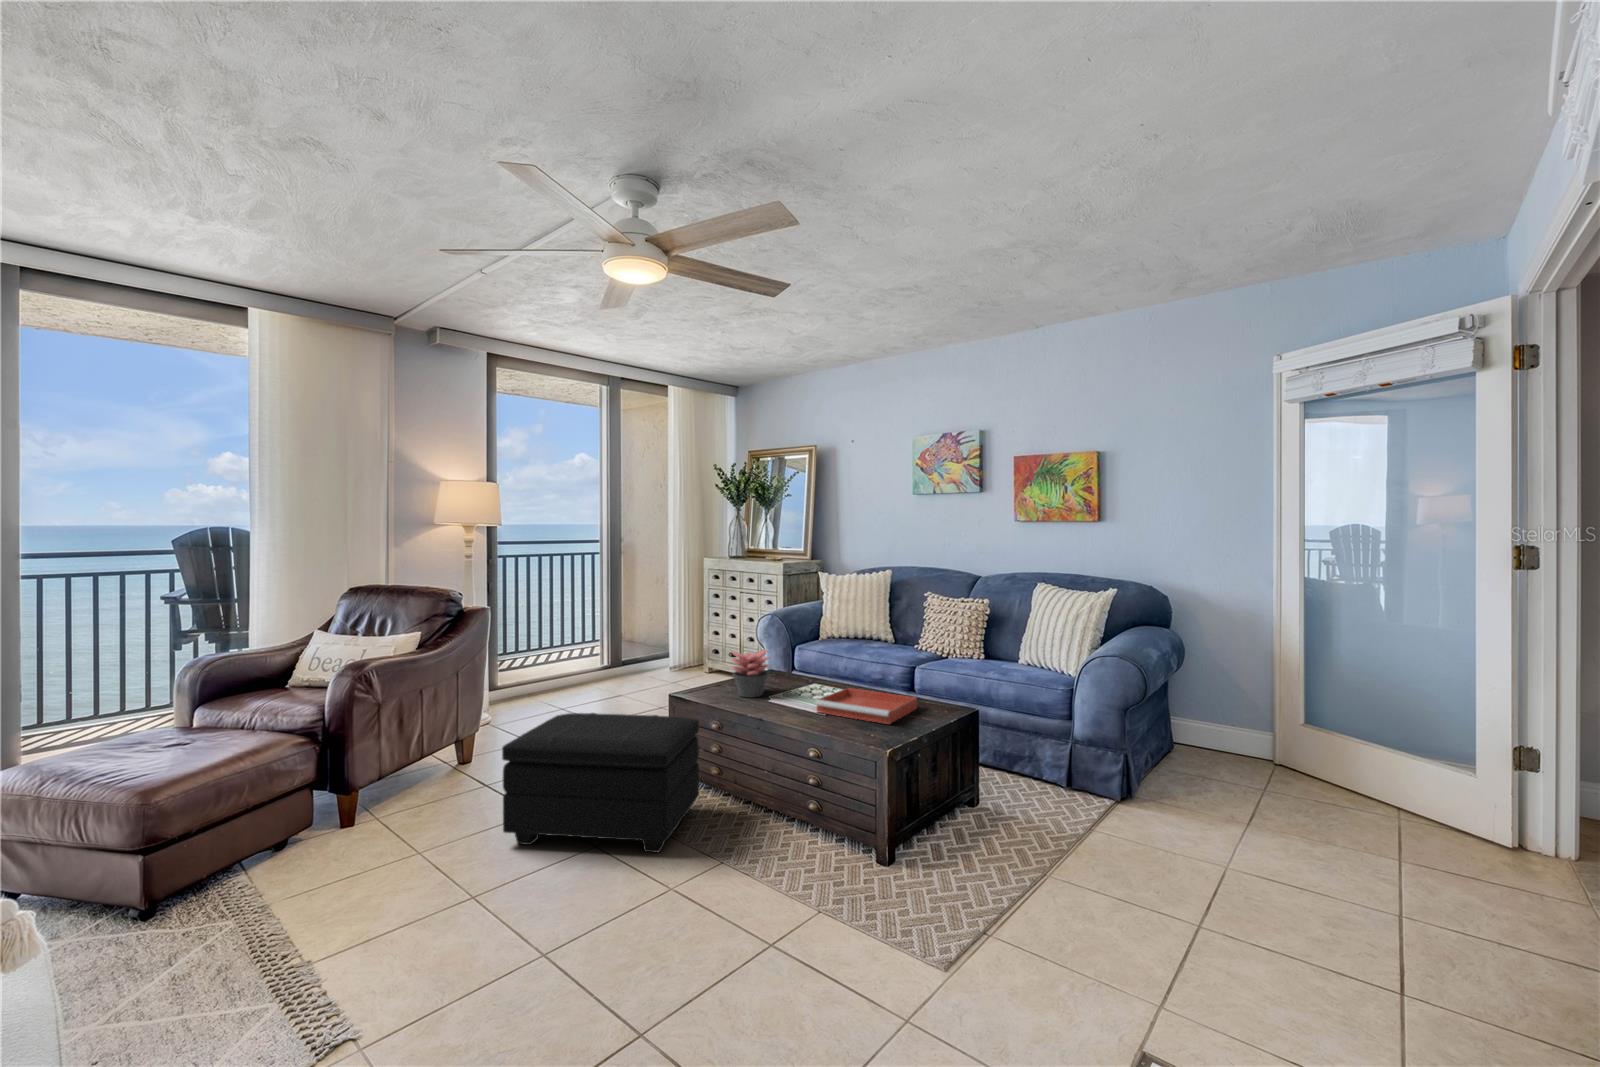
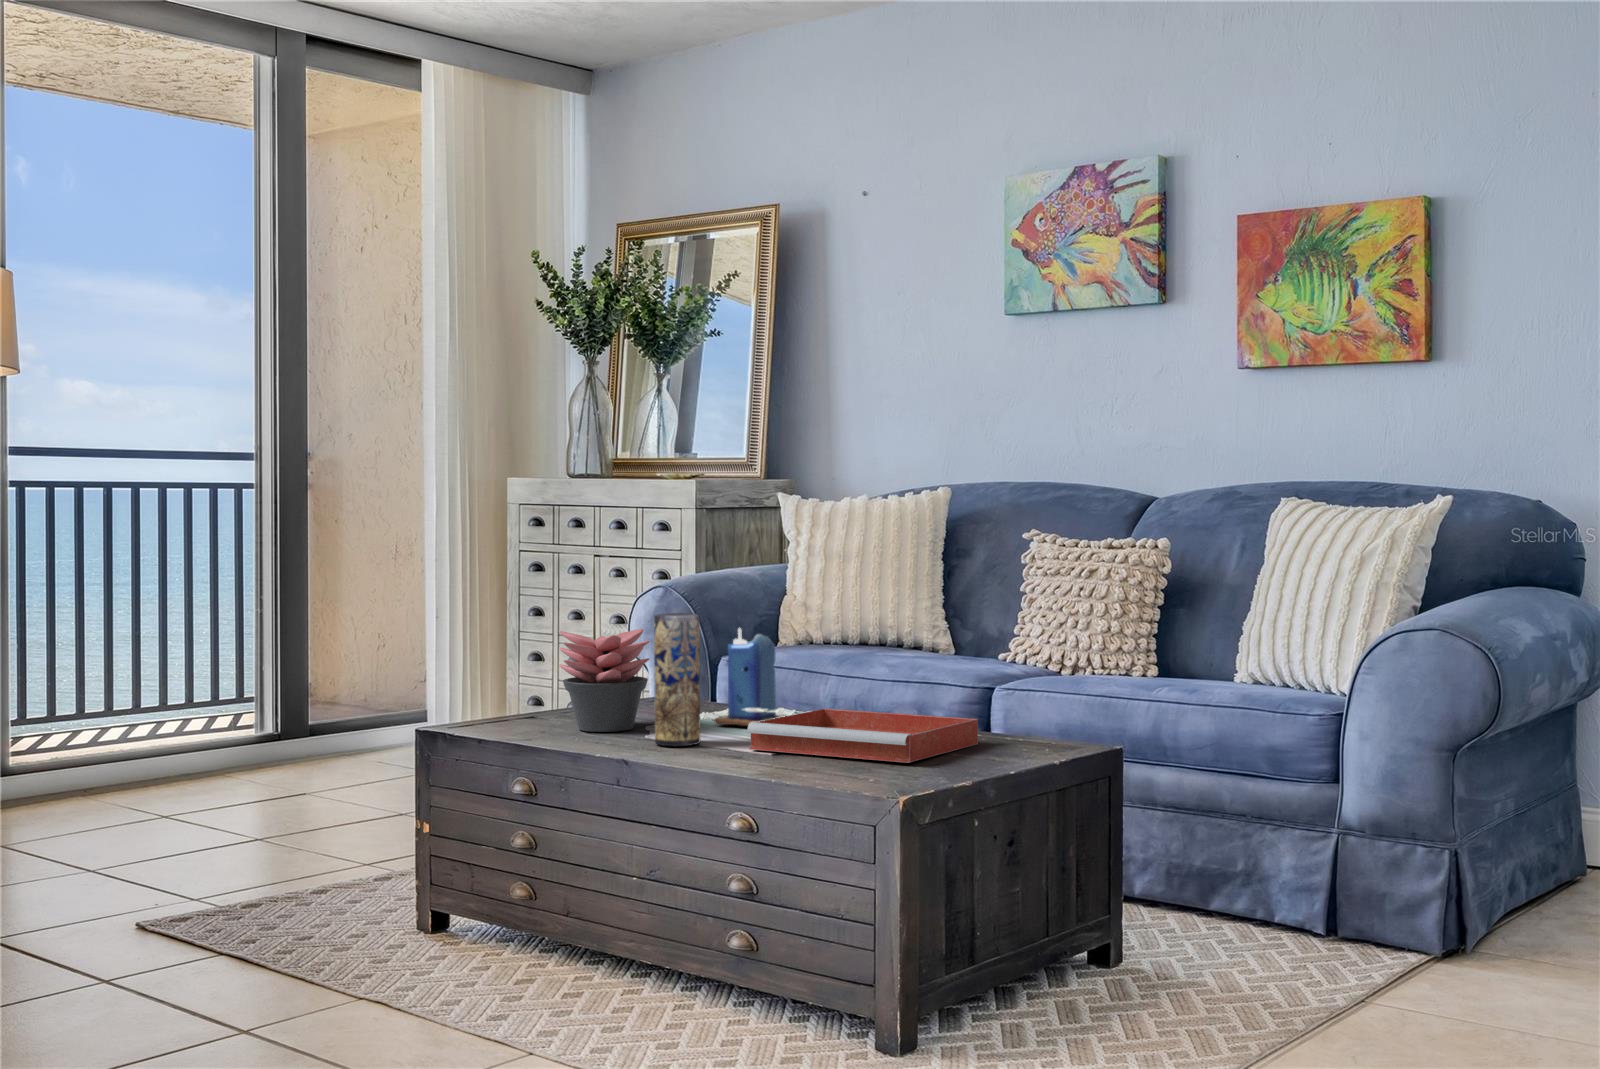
vase: none [773,648,794,709] -> present [654,613,700,746]
candle: none [798,650,831,696] -> present [714,629,781,726]
footstool: present [502,713,699,852] -> none [44,757,486,1035]

